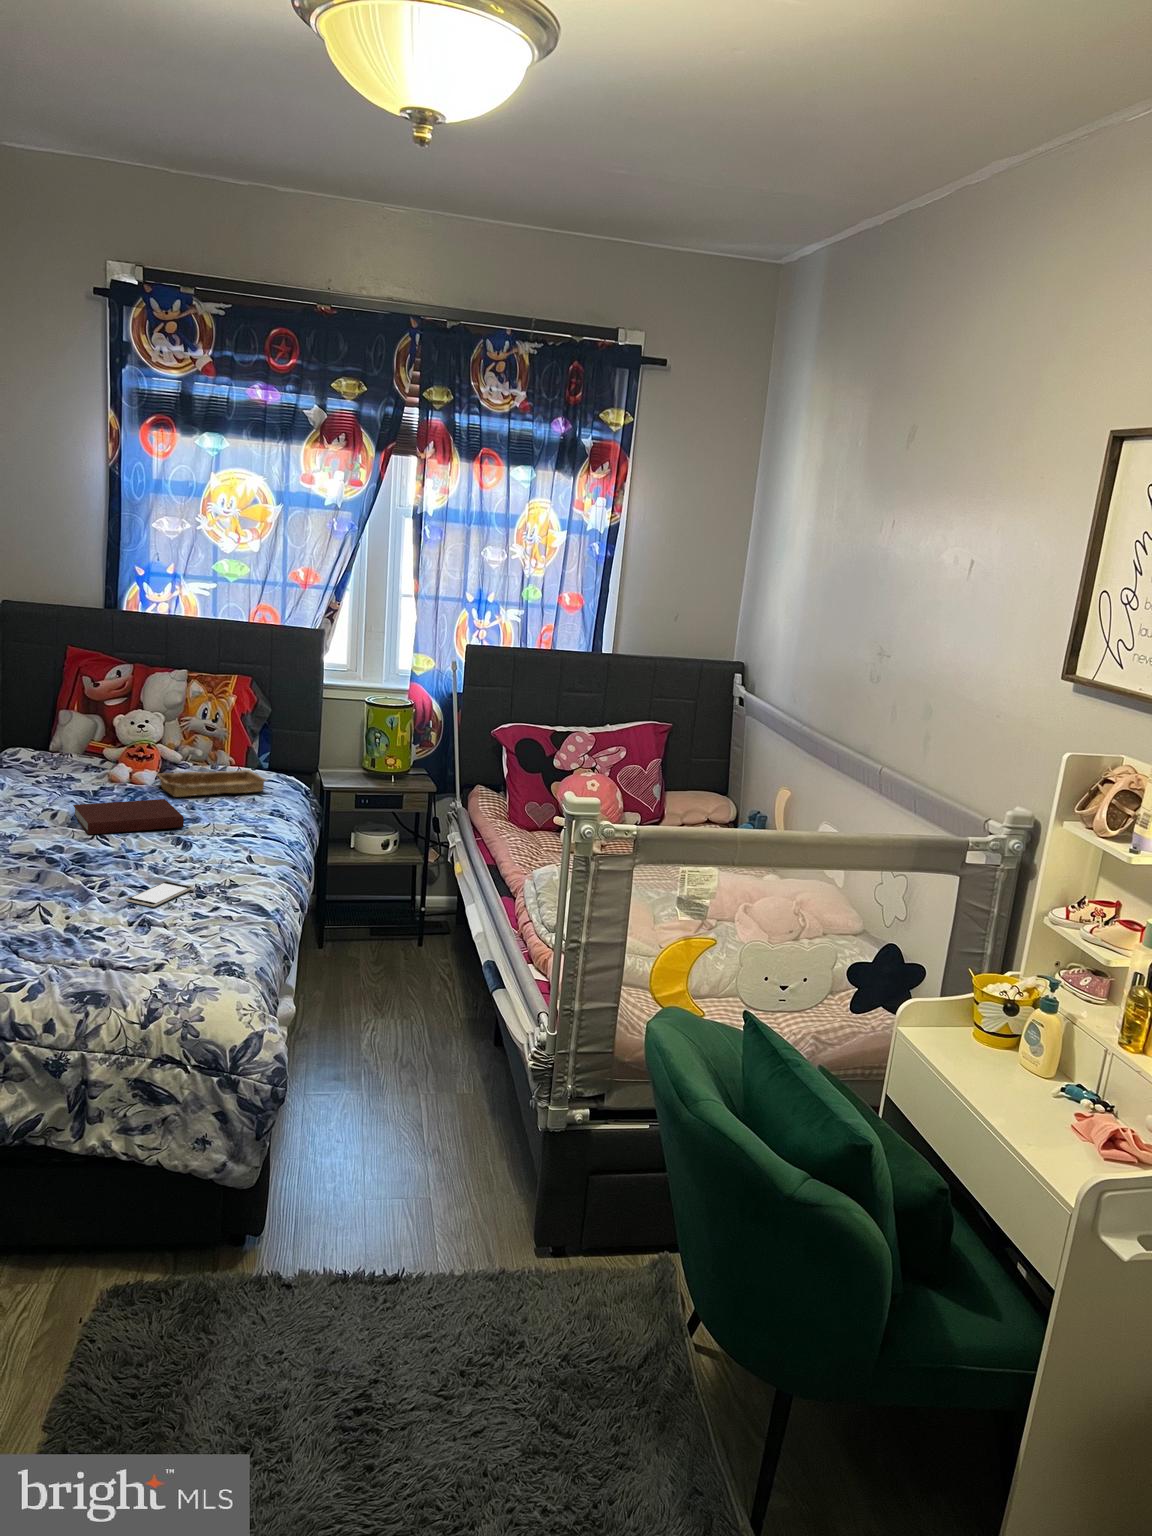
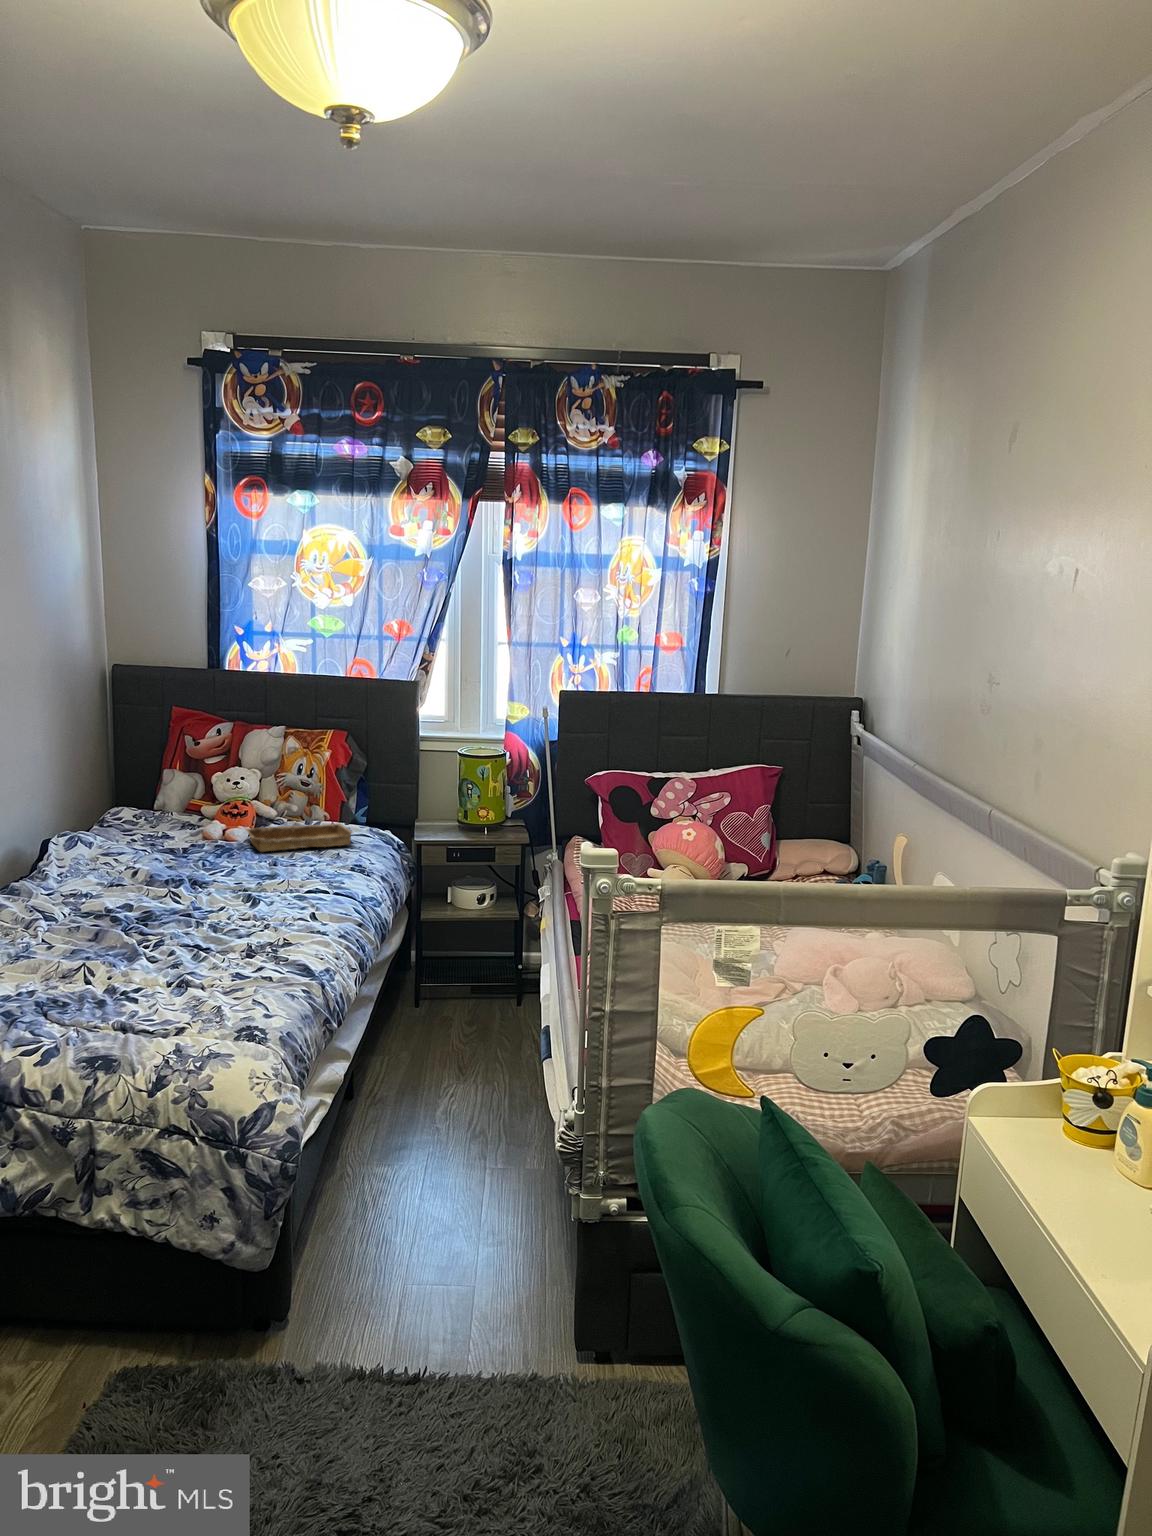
notebook: present [73,799,184,834] -> none [155,854,258,891]
smartphone: present [126,881,193,907] -> none [174,939,245,966]

